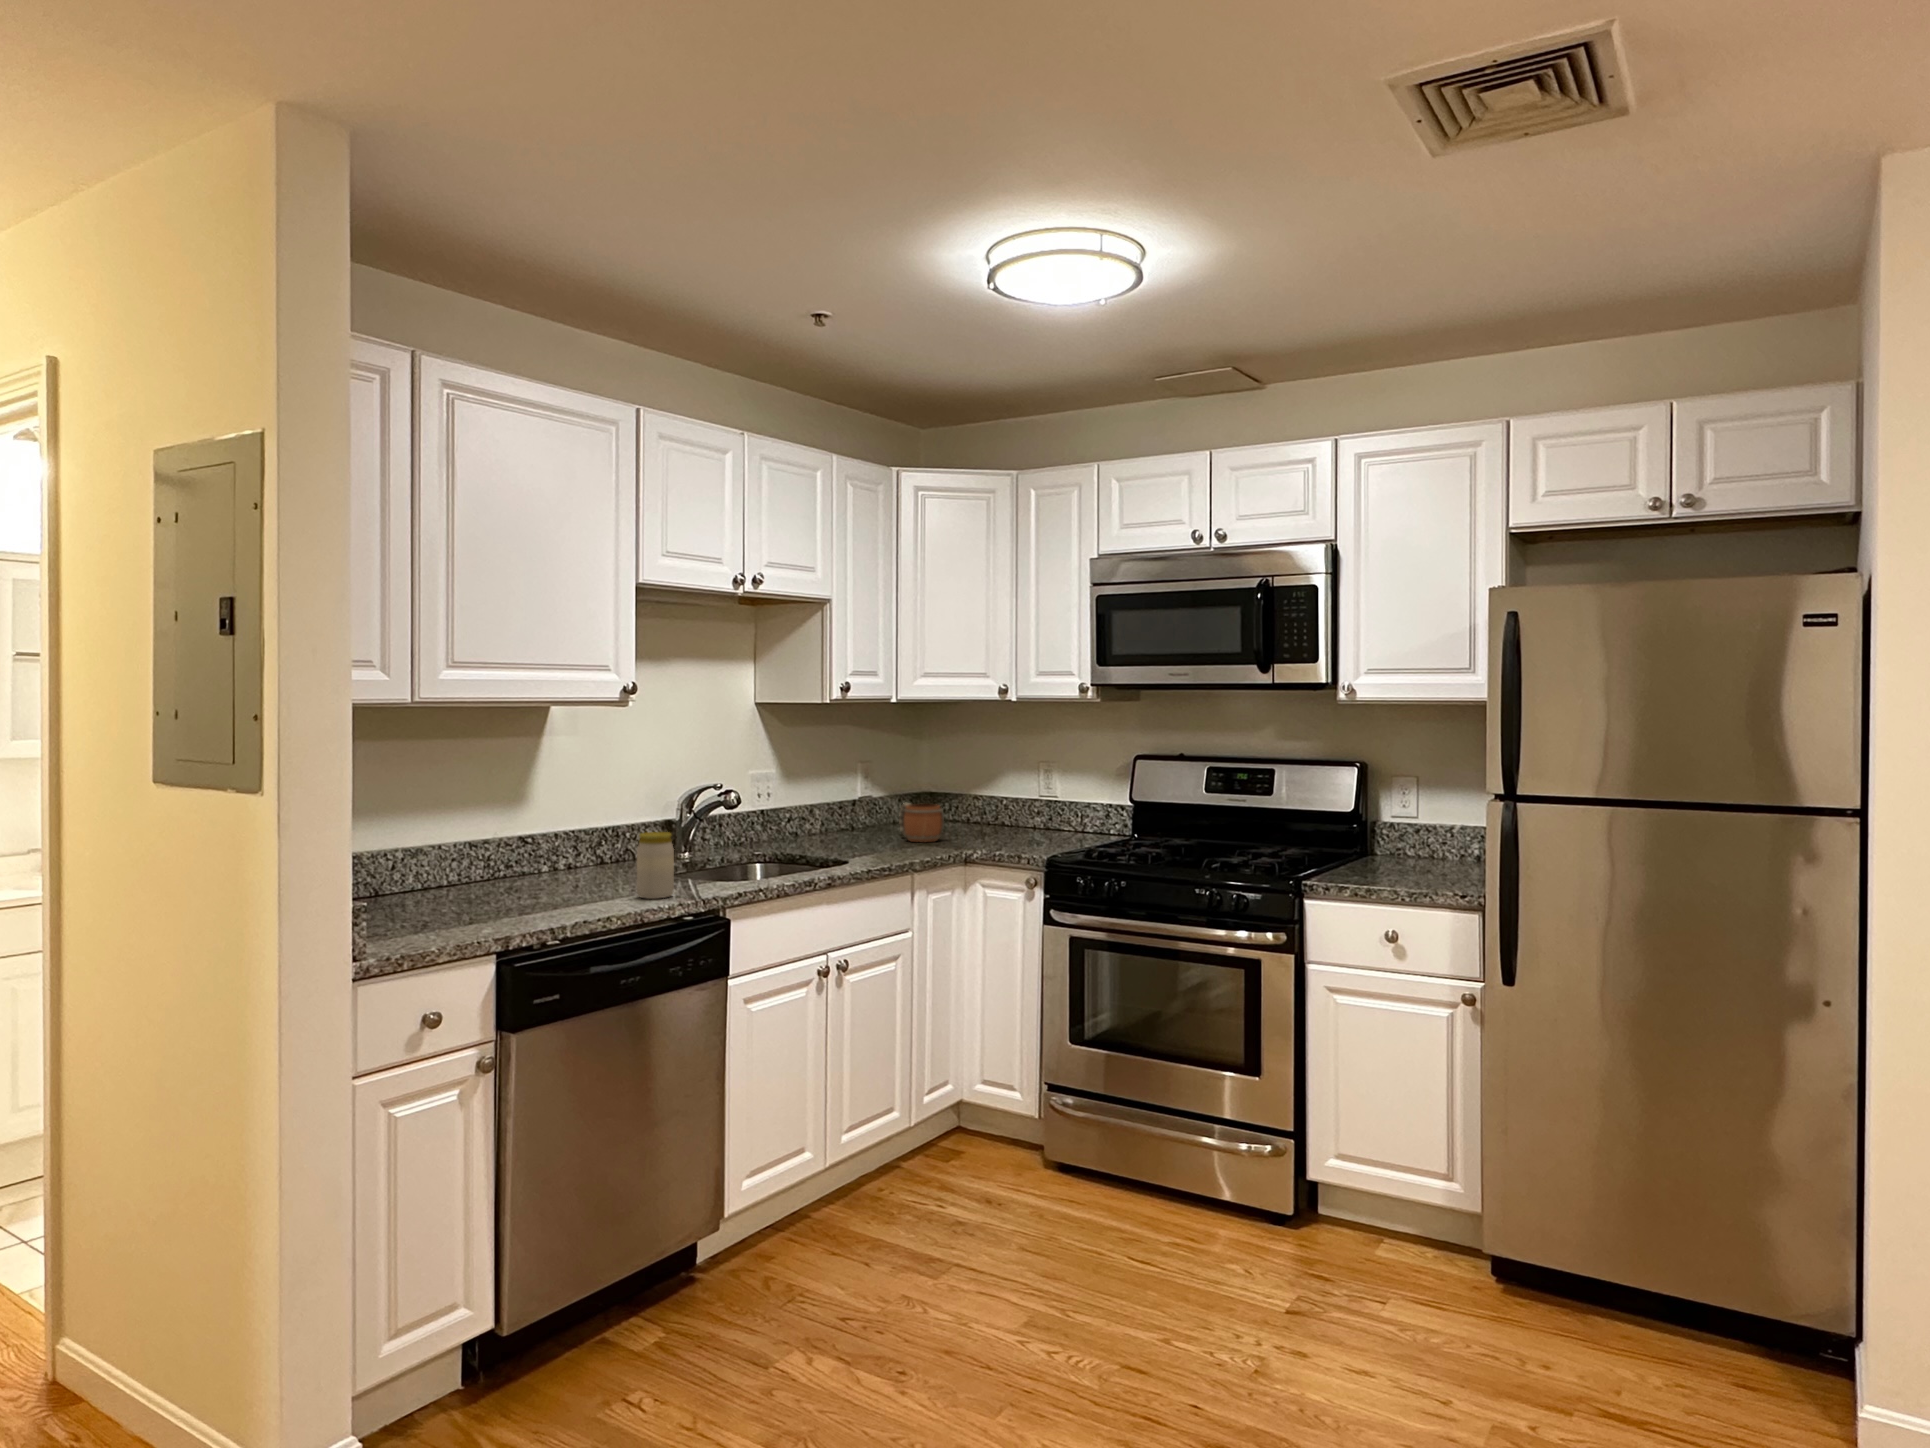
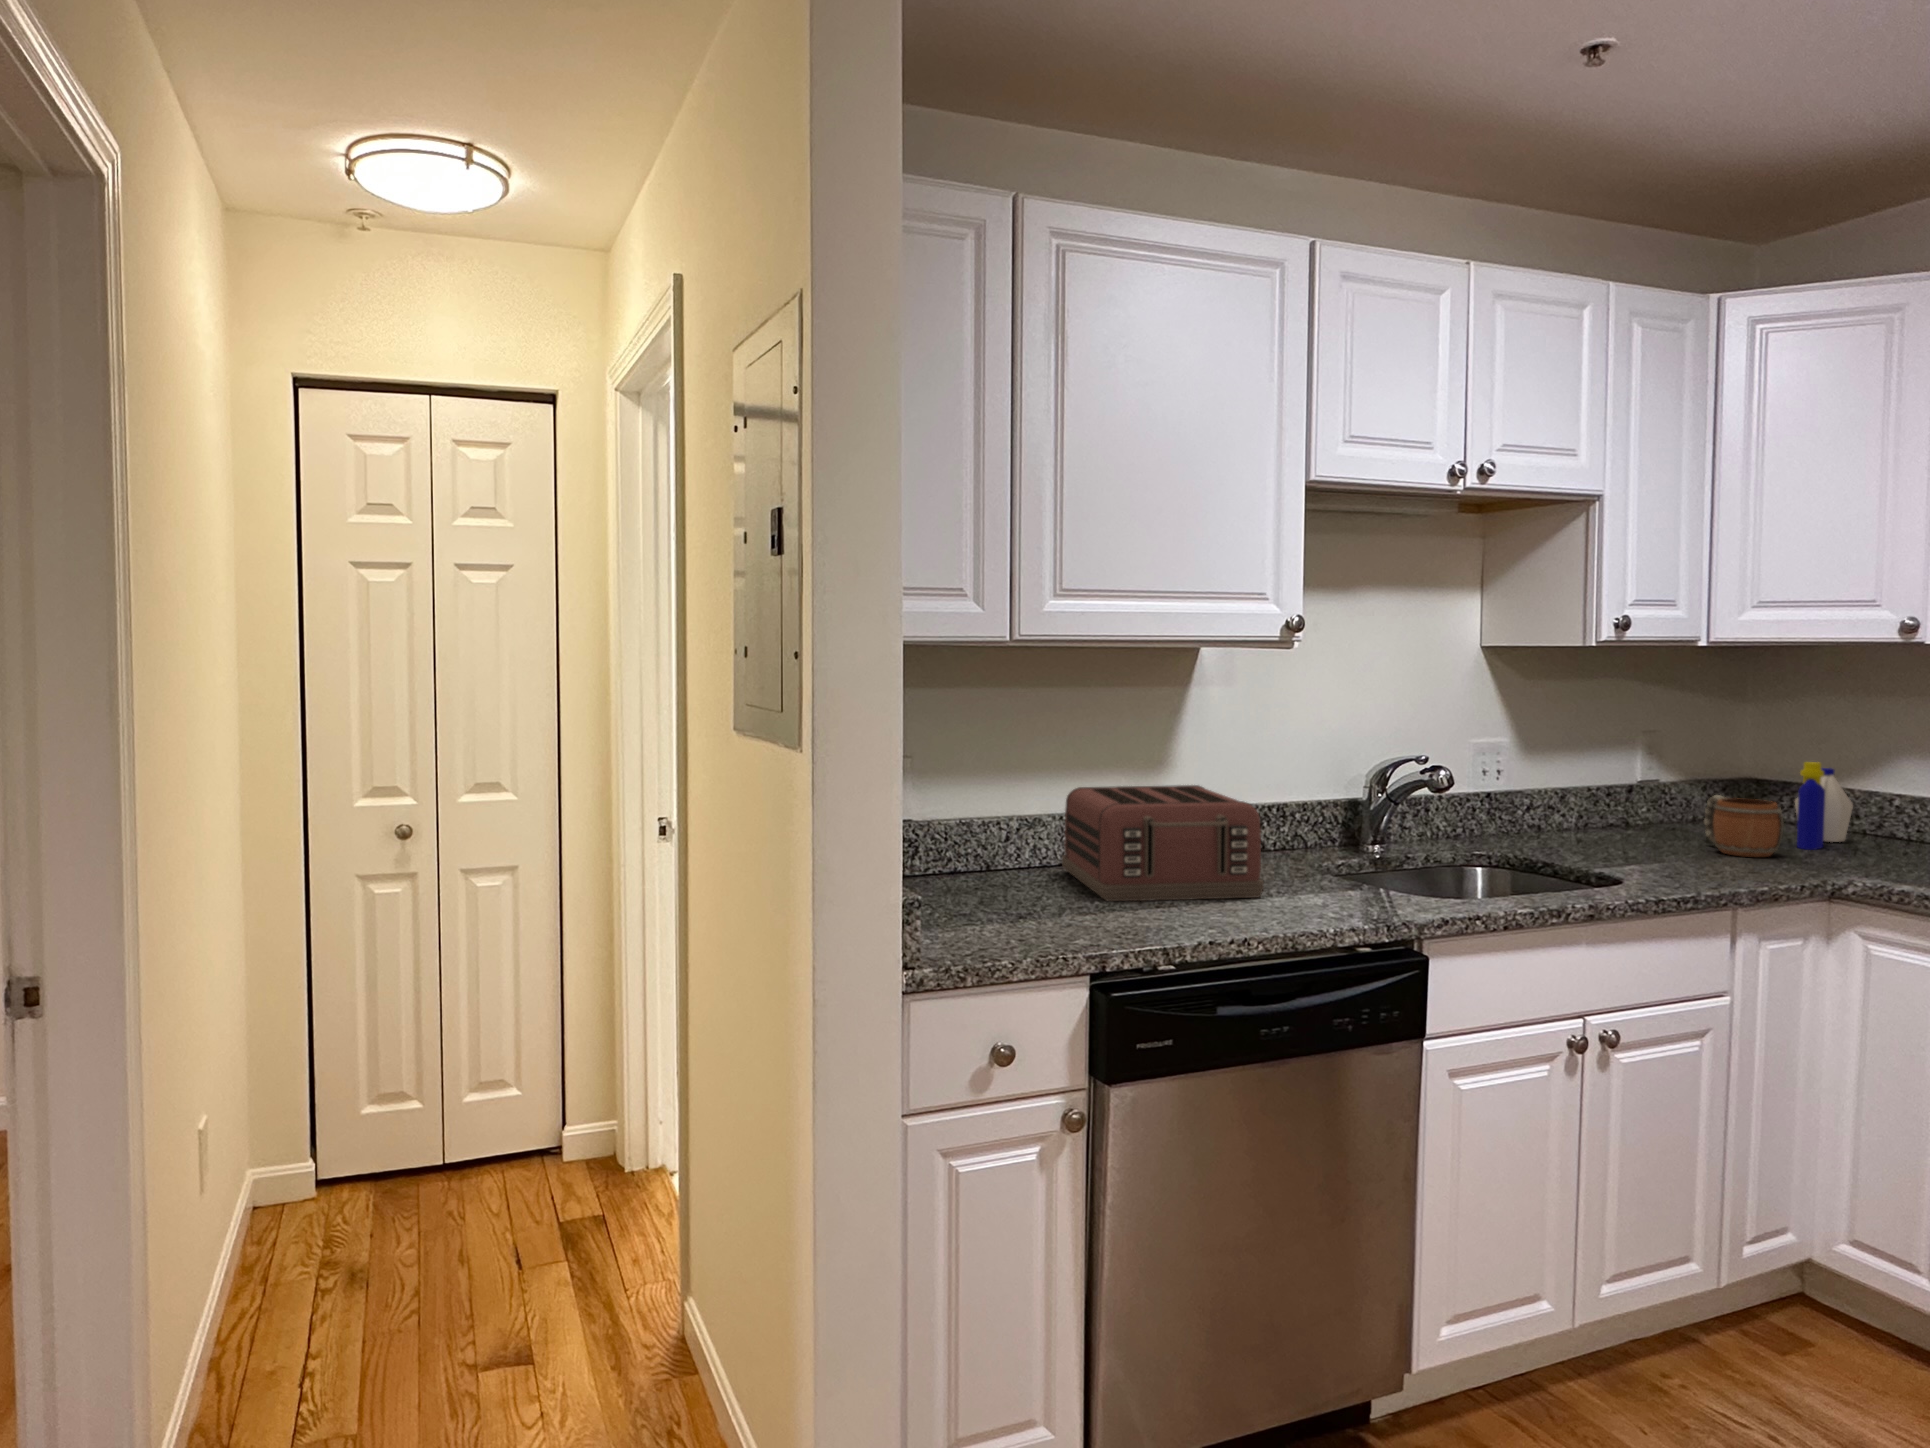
bottle: none [952,778,984,836] -> present [1795,762,1853,850]
toaster: none [441,814,612,906] -> present [1062,785,1264,901]
jar: present [637,832,674,899] -> none [1294,821,1347,915]

